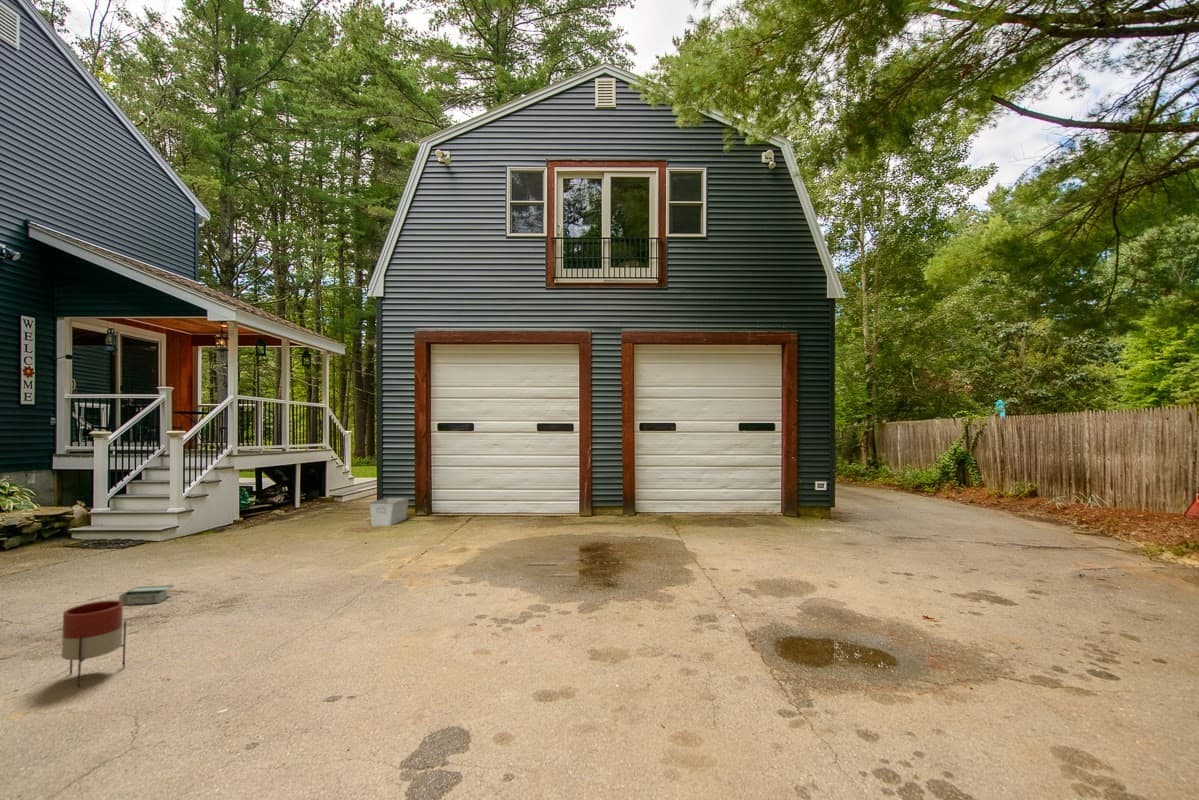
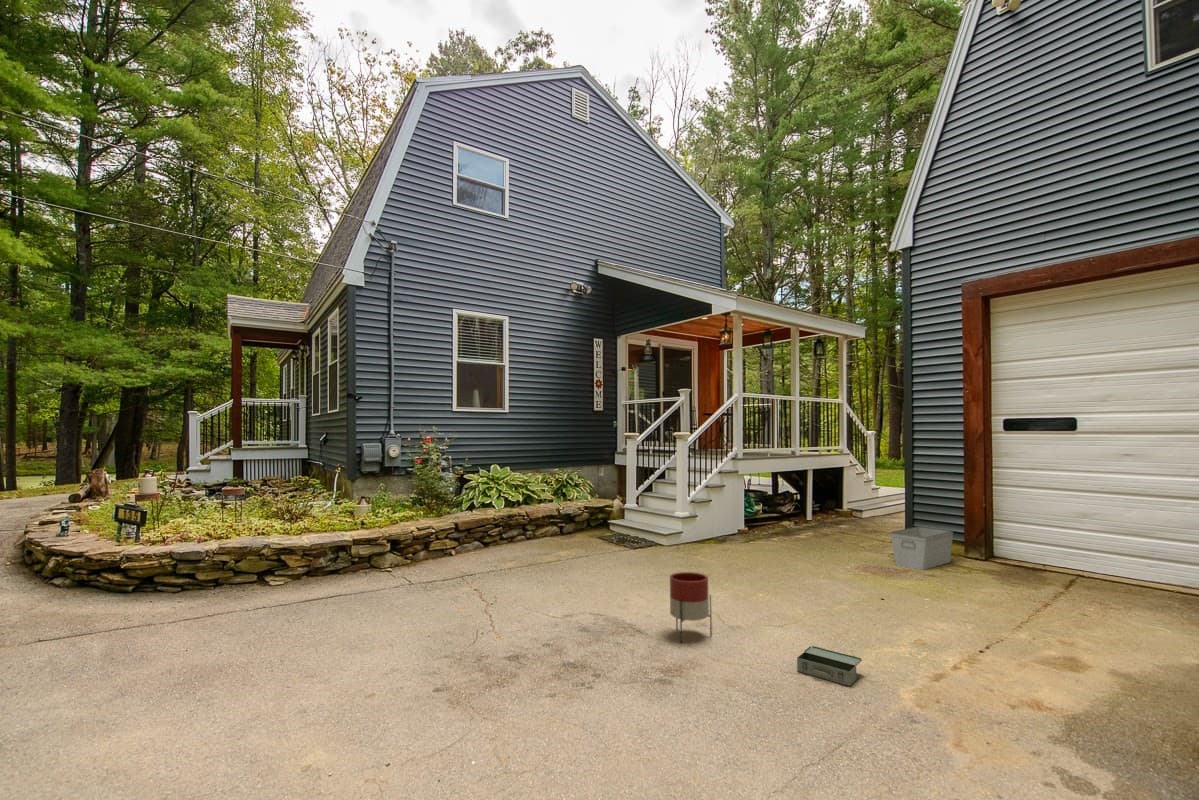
toolbox: present [119,585,173,605] -> present [797,646,862,686]
planter: present [61,601,126,687] -> present [670,572,712,642]

